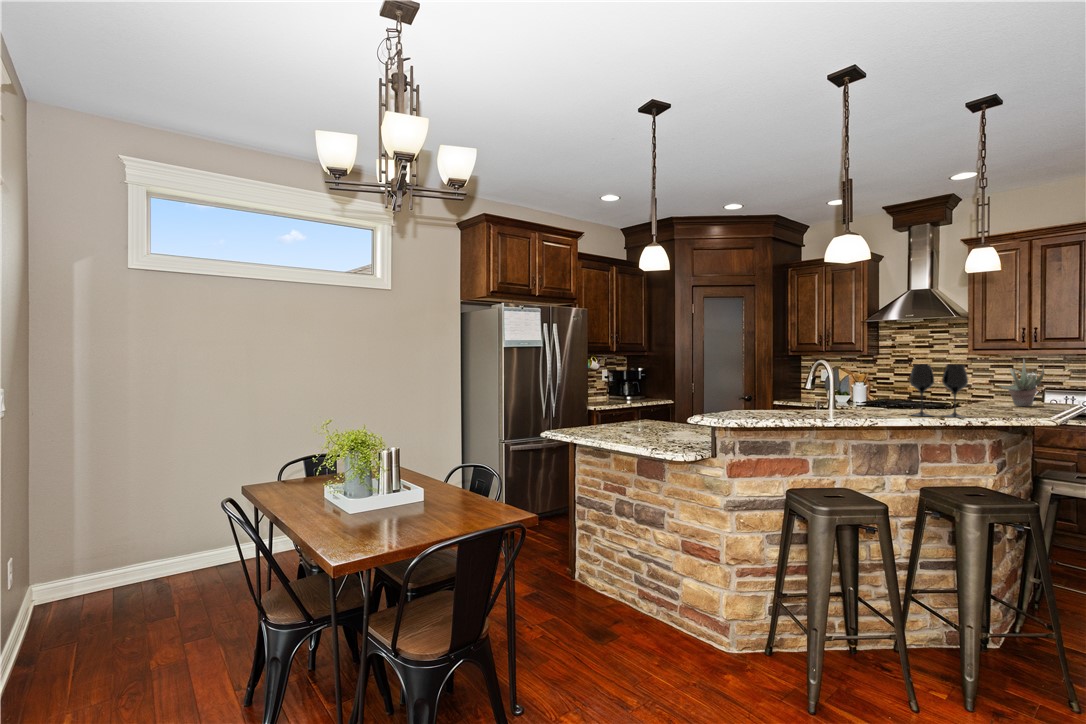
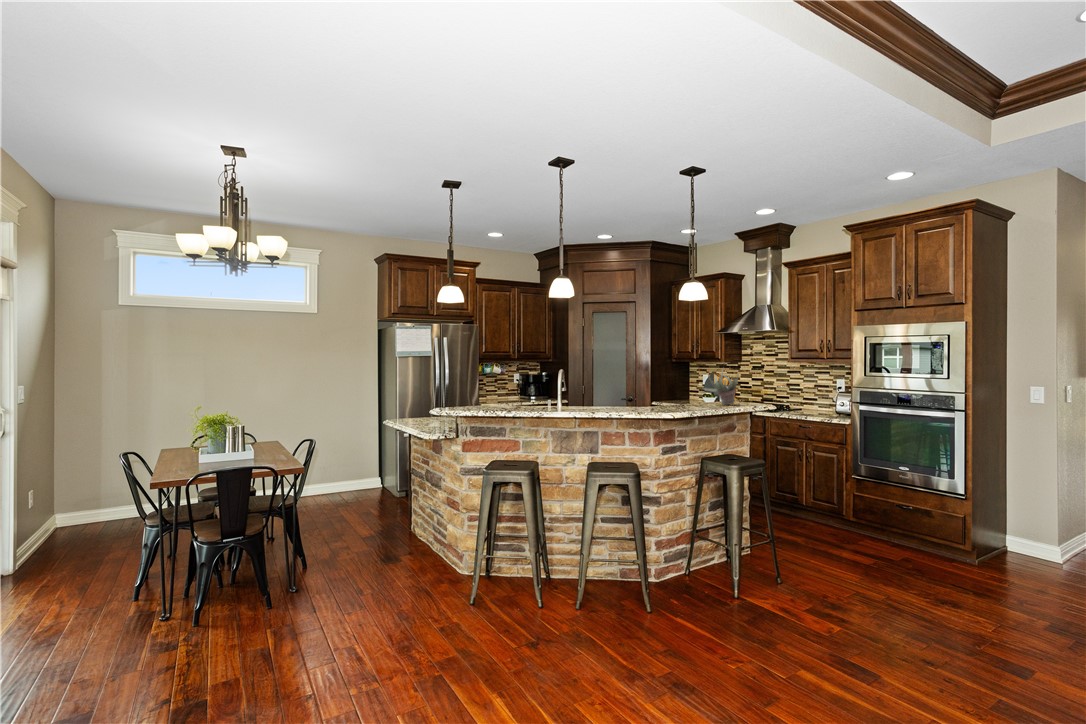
wine glass: present [910,365,968,418] -> none [587,372,622,411]

